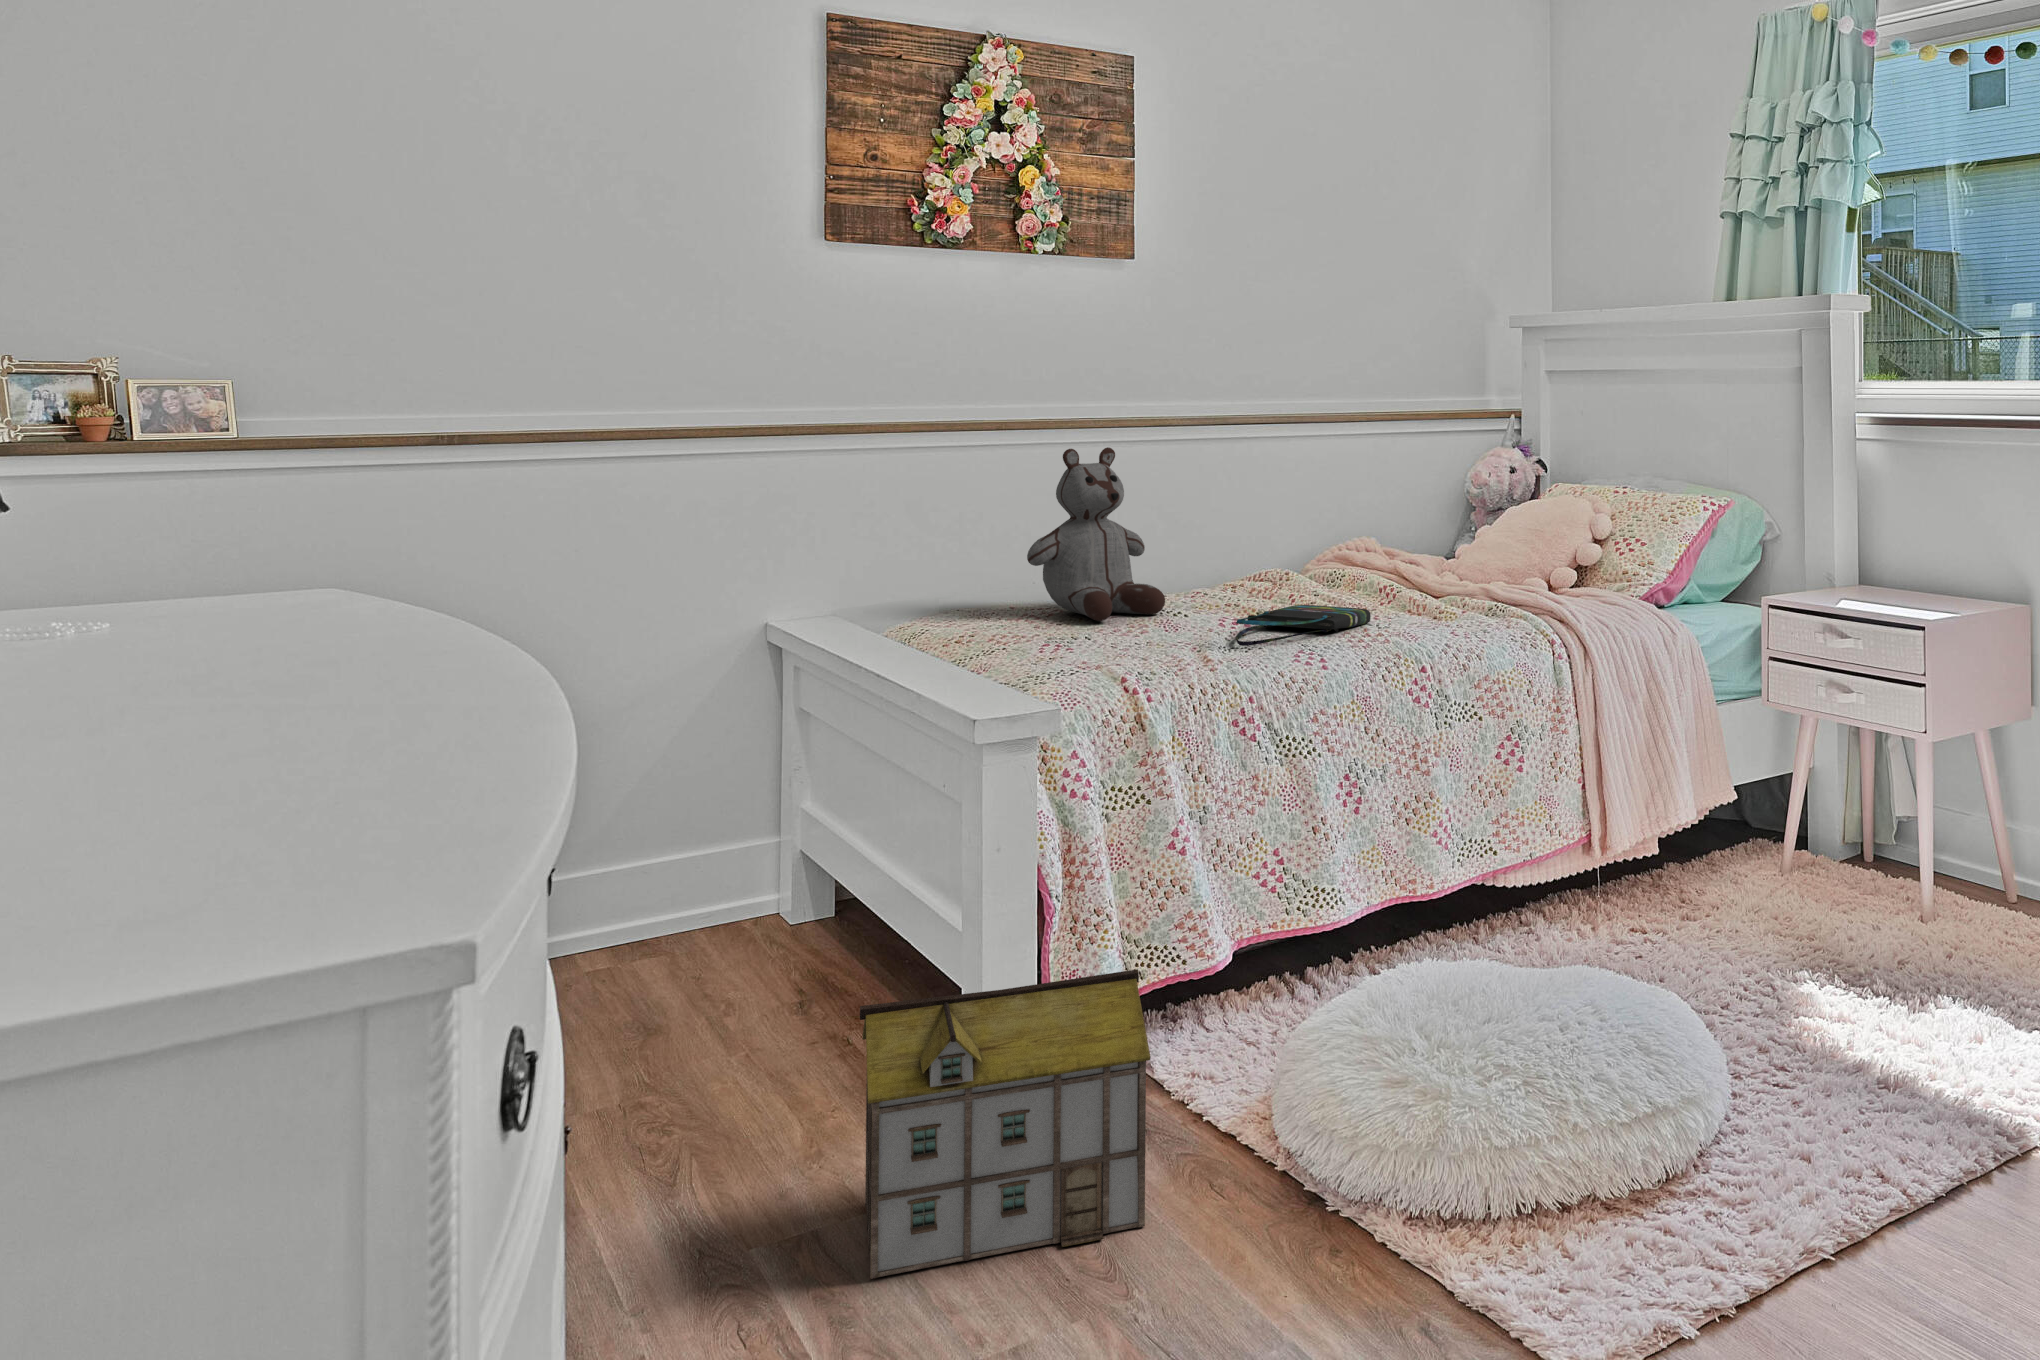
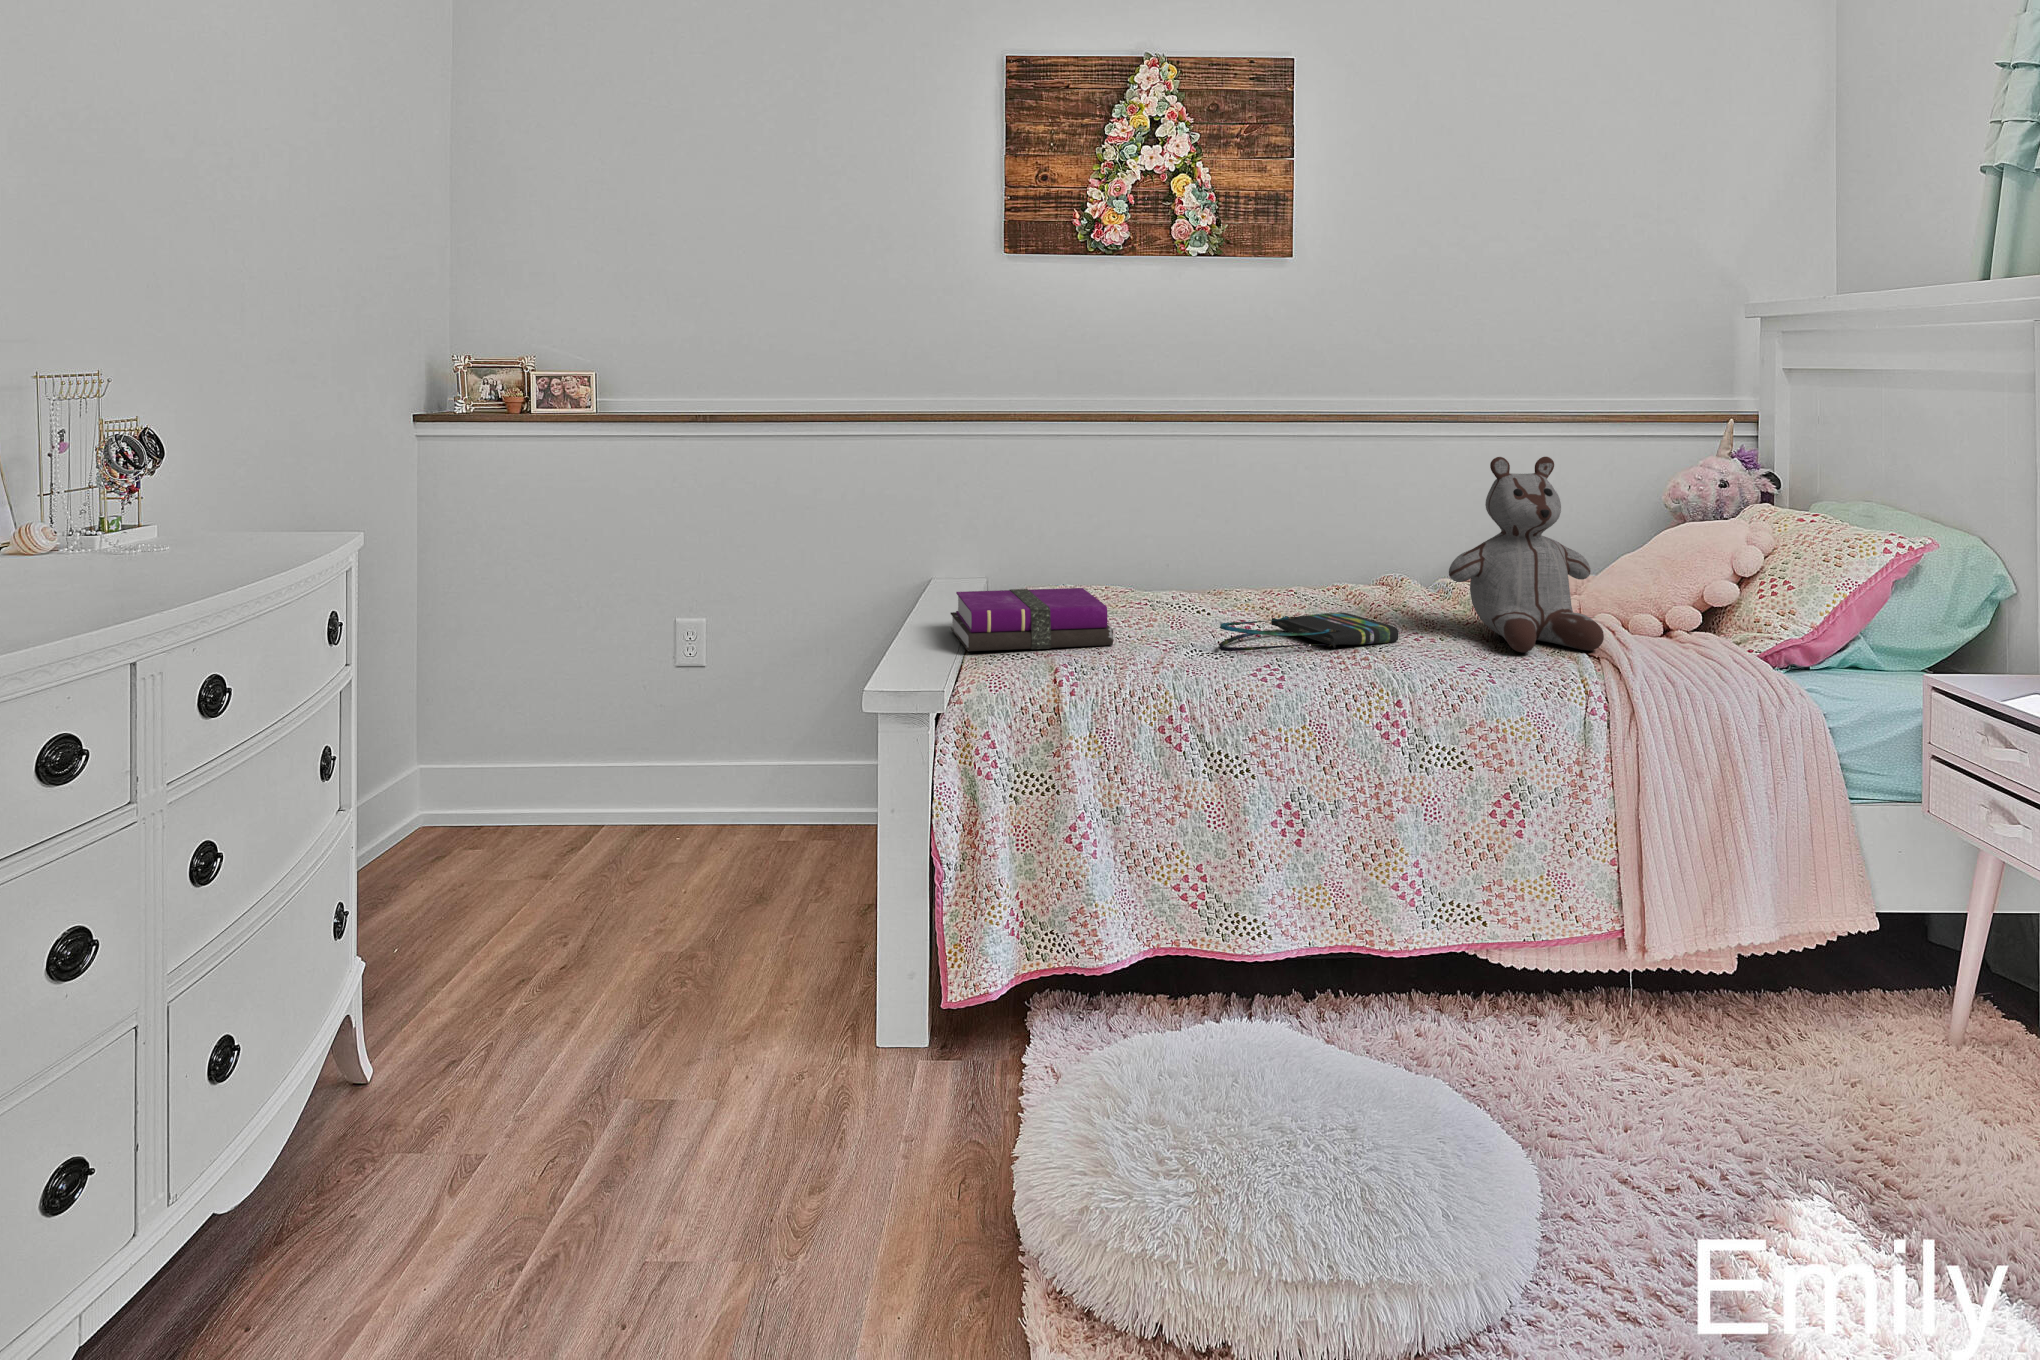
stuffed bear: present [1027,447,1165,621] -> present [1449,457,1604,653]
notebook: none [924,606,1130,677] -> present [950,588,1113,651]
toy house: present [860,969,1151,1279] -> none [635,926,917,1206]

